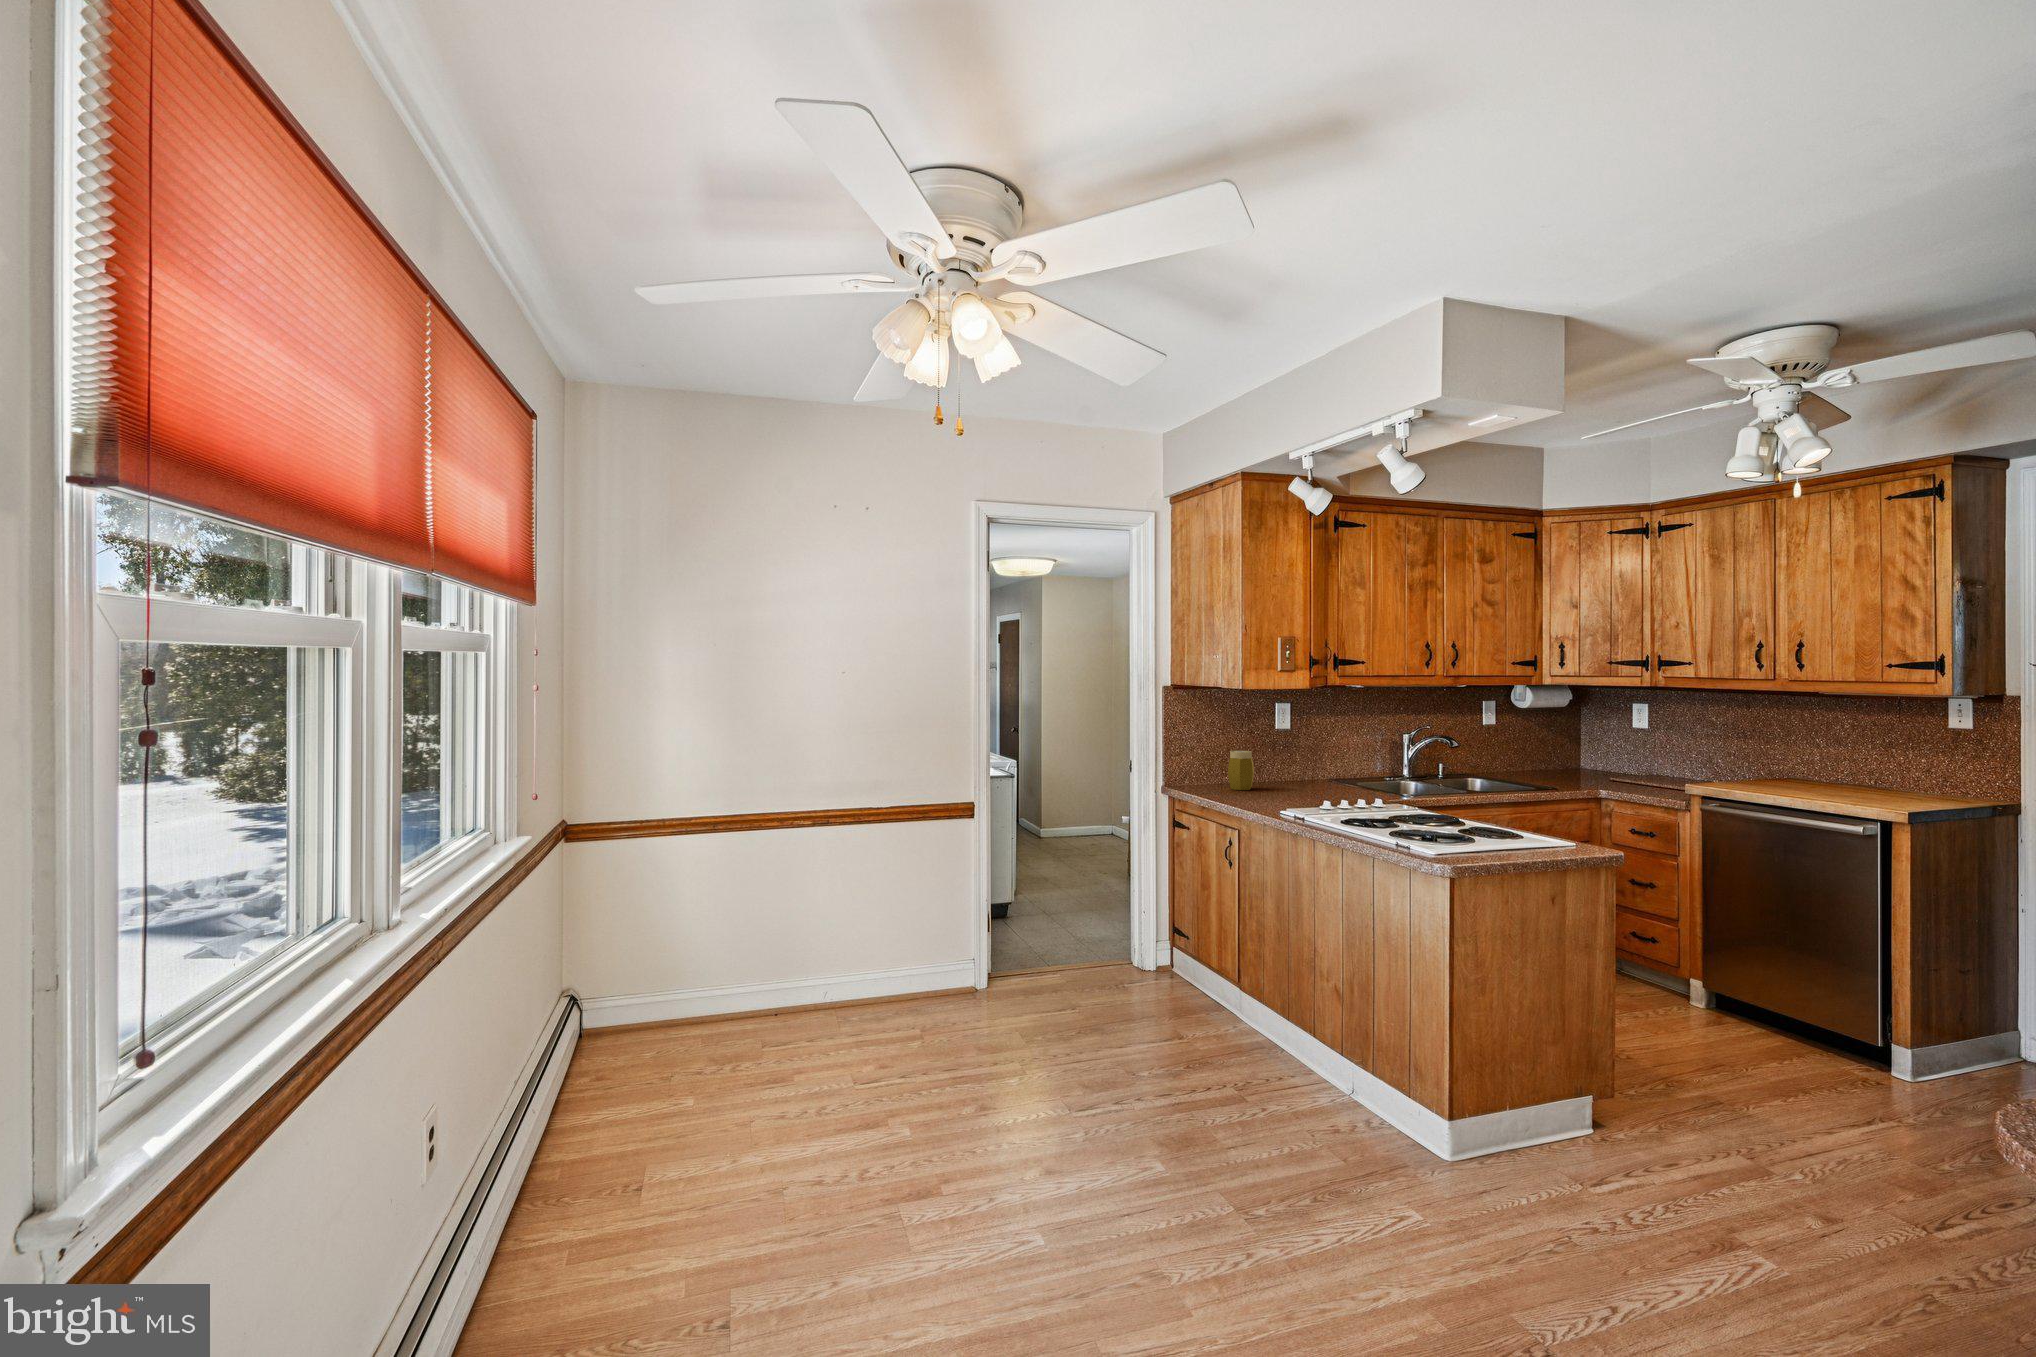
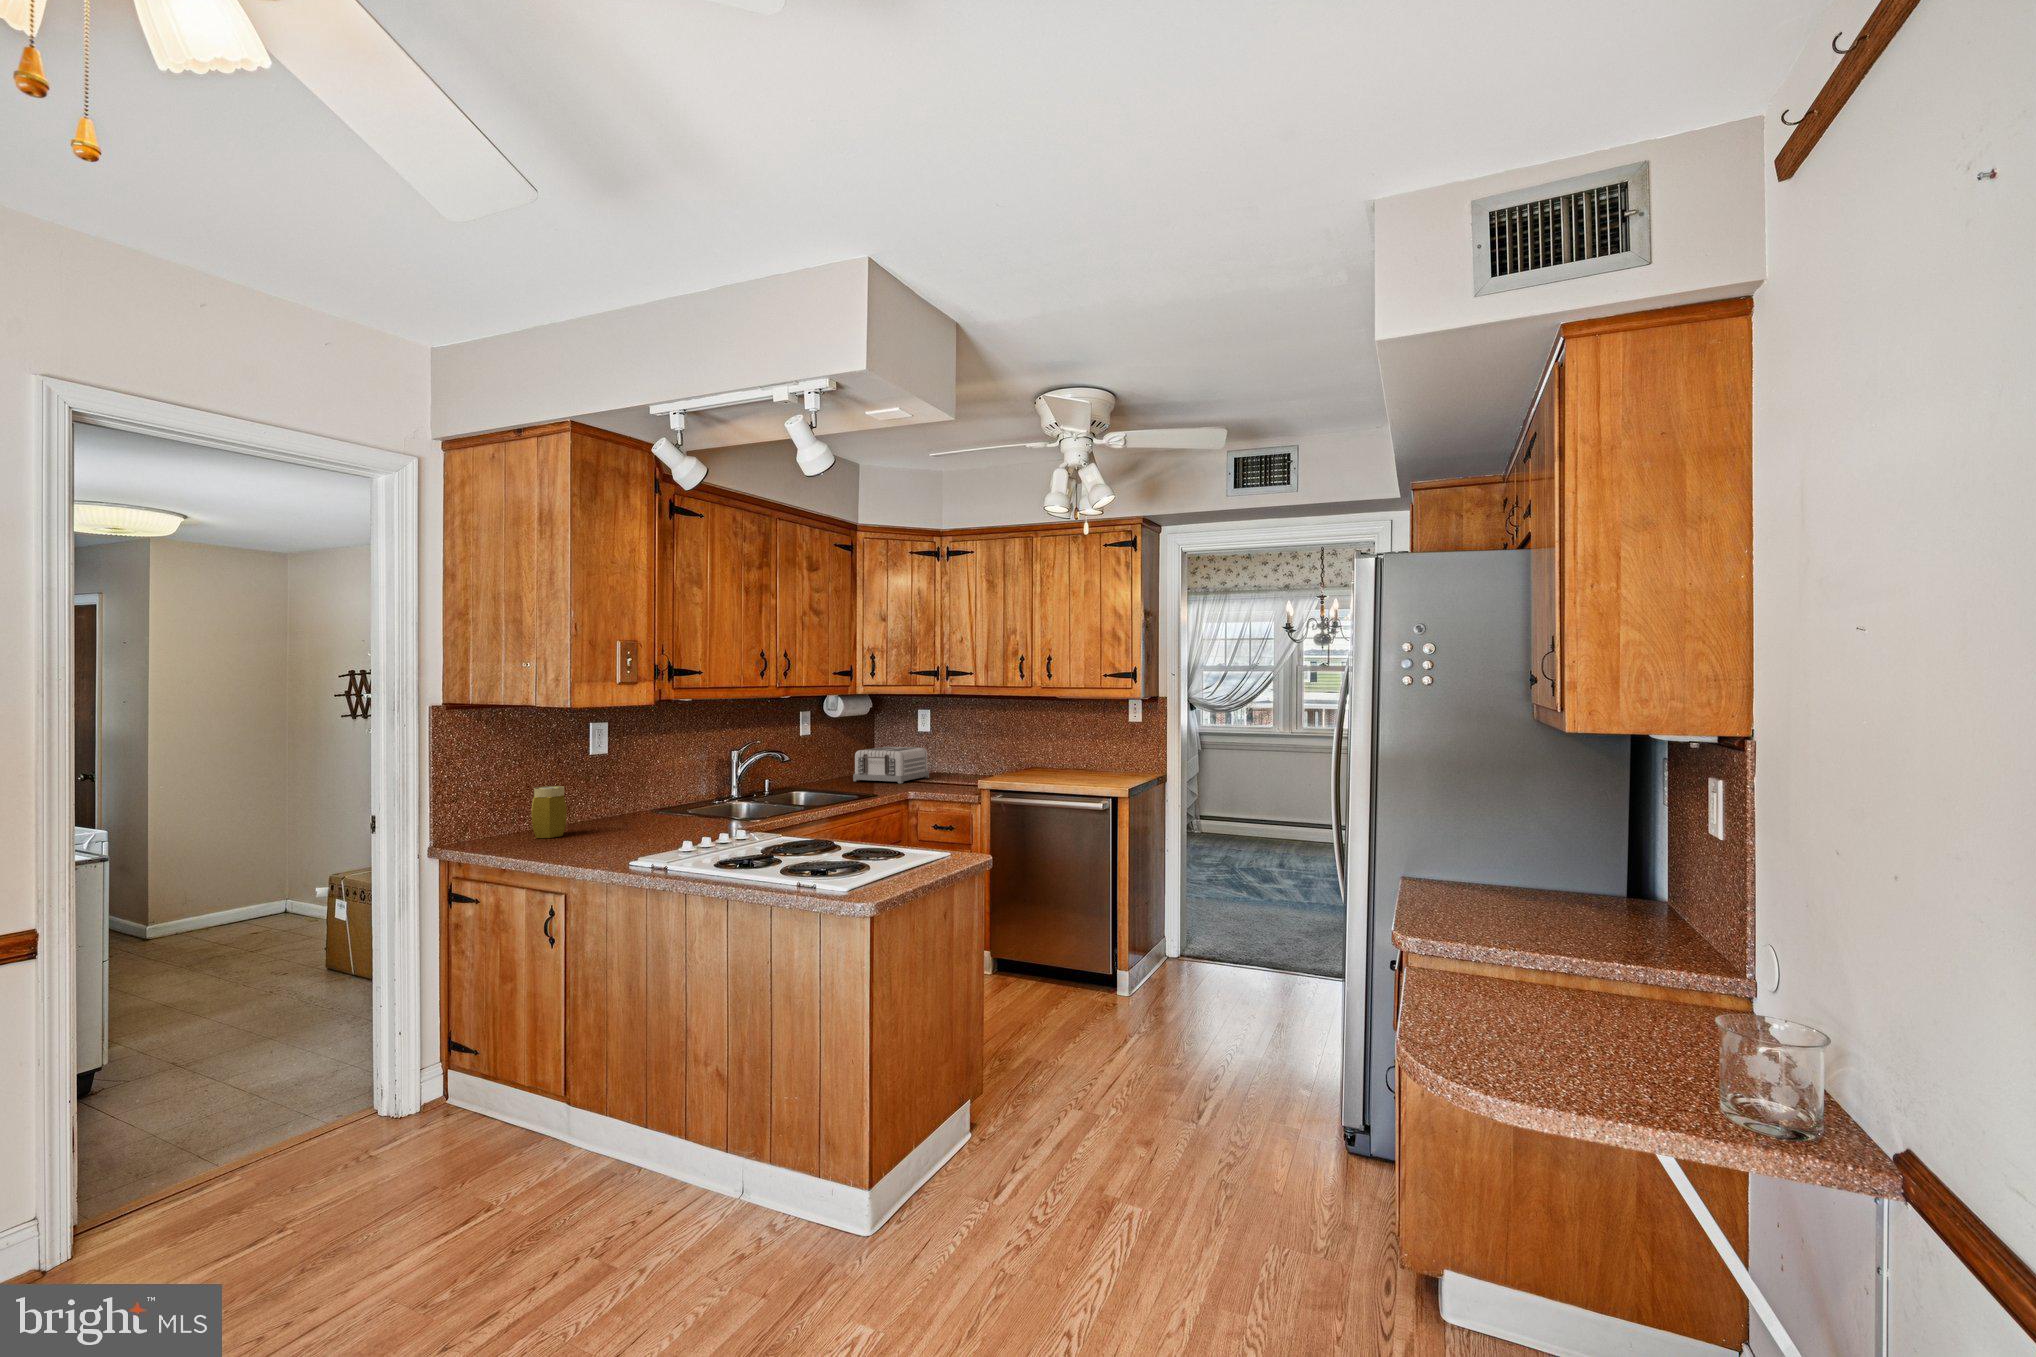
toaster: none [1546,741,1643,780] -> present [853,747,929,784]

